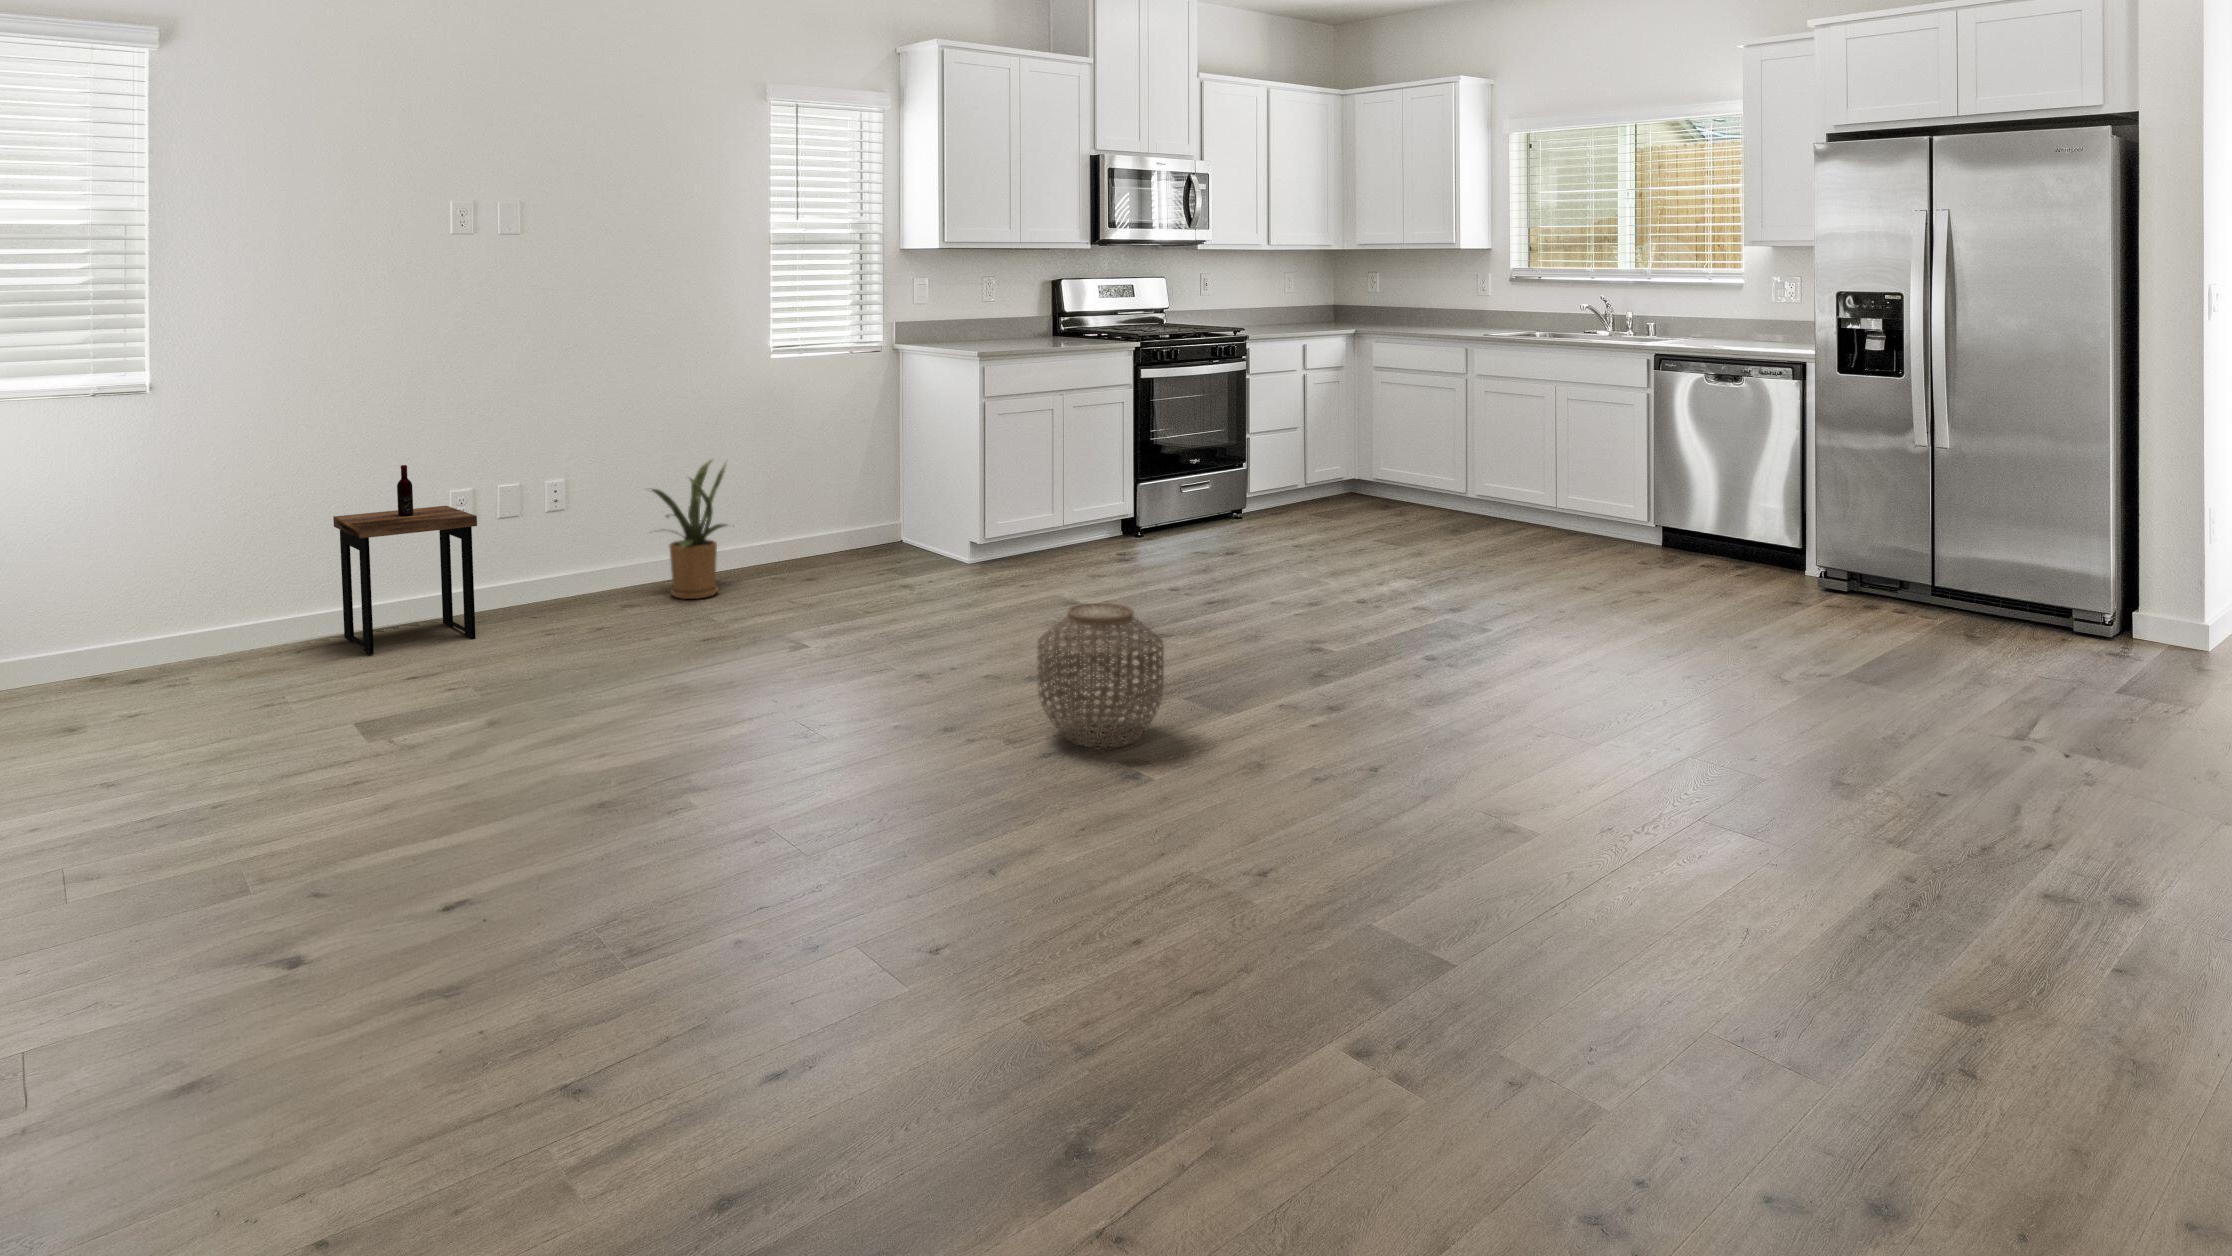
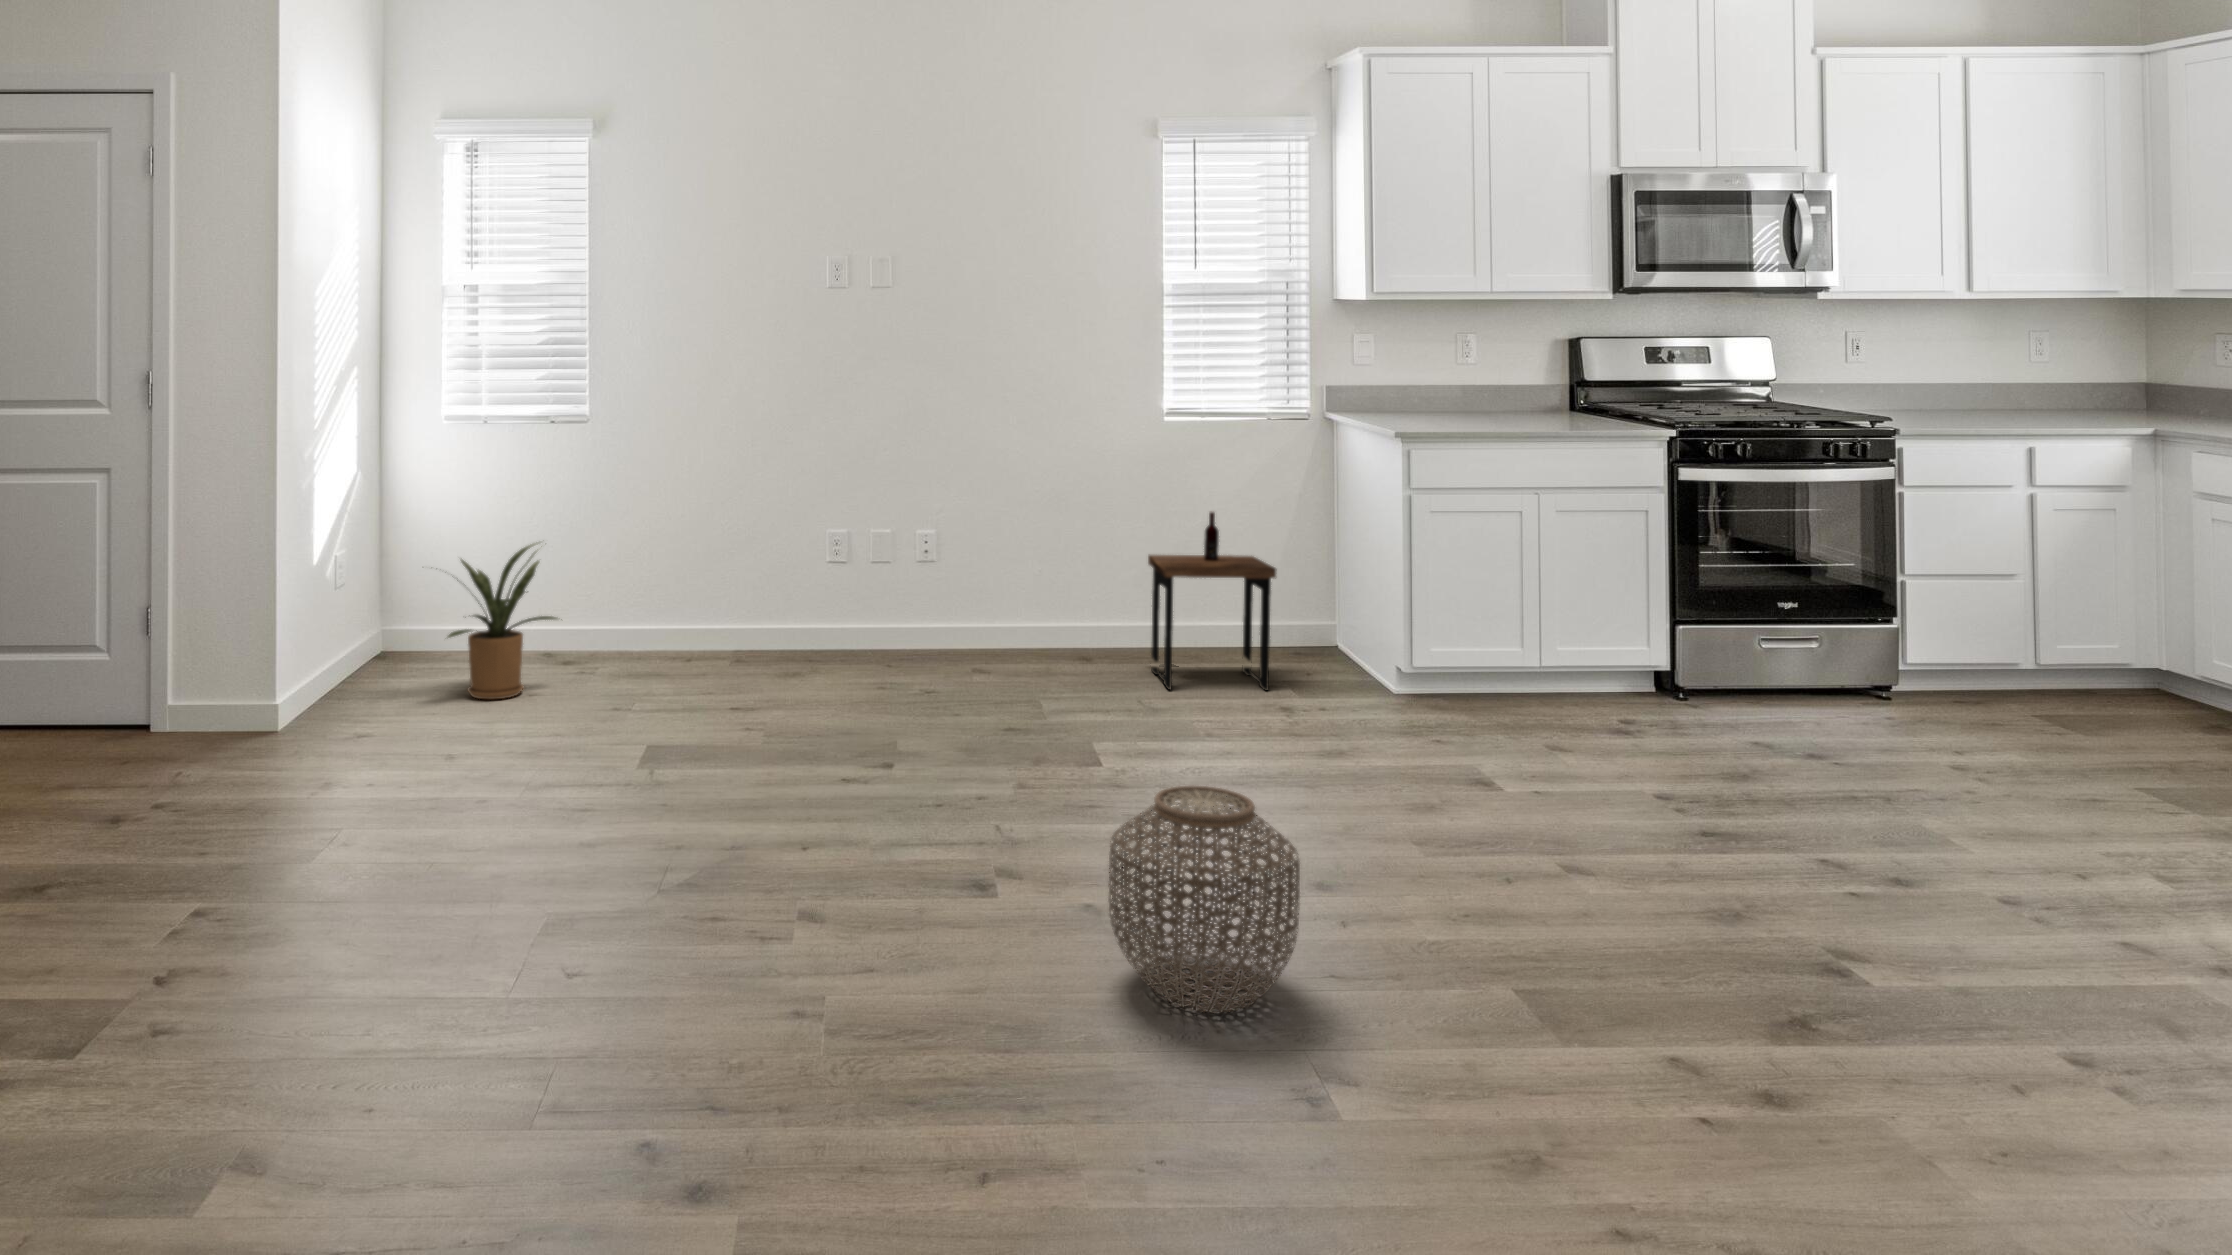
house plant: present [652,460,727,599] -> present [448,544,557,699]
side table: present [333,465,477,655] -> present [1148,512,1277,691]

